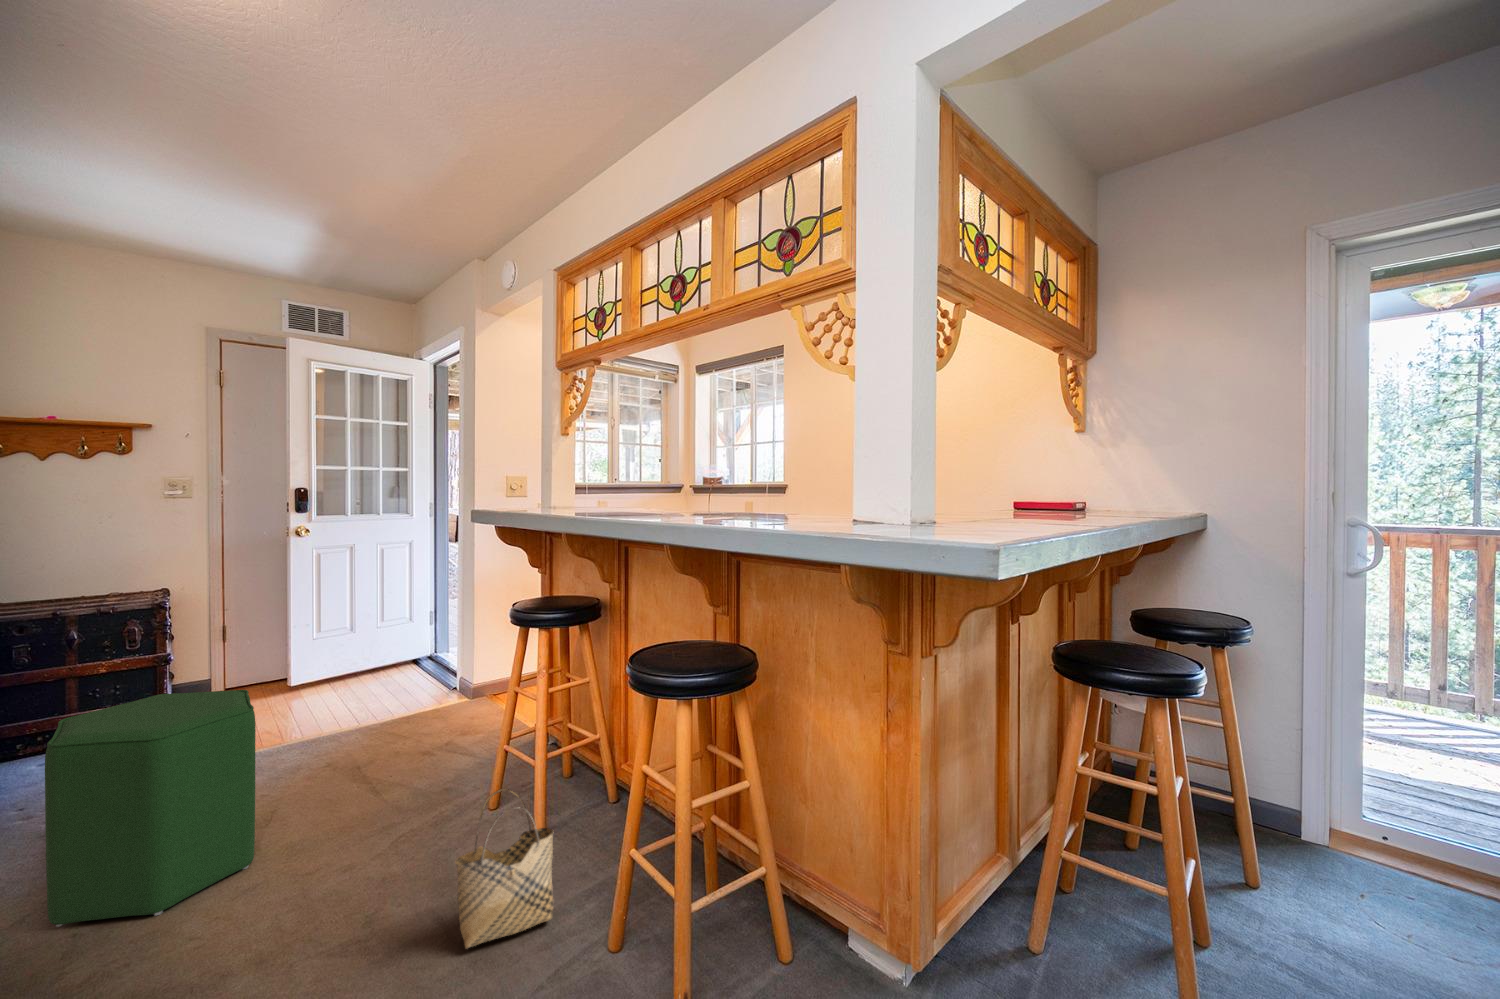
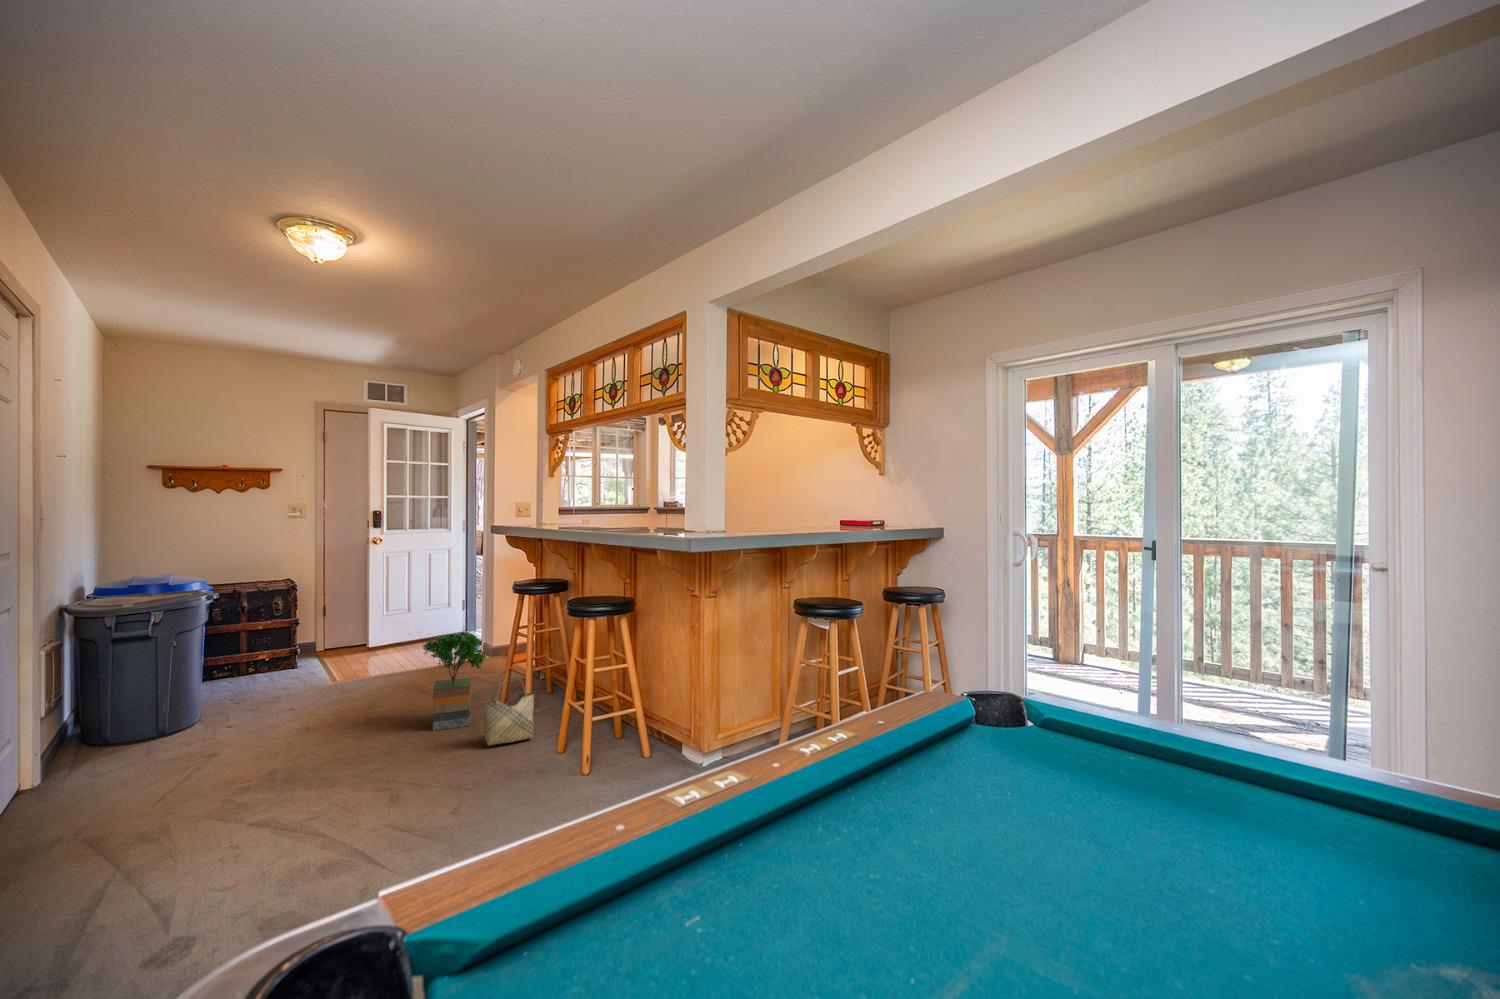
ottoman: present [45,690,256,927] -> none [272,627,373,741]
potted tree: none [340,701,465,893] -> present [422,633,487,730]

